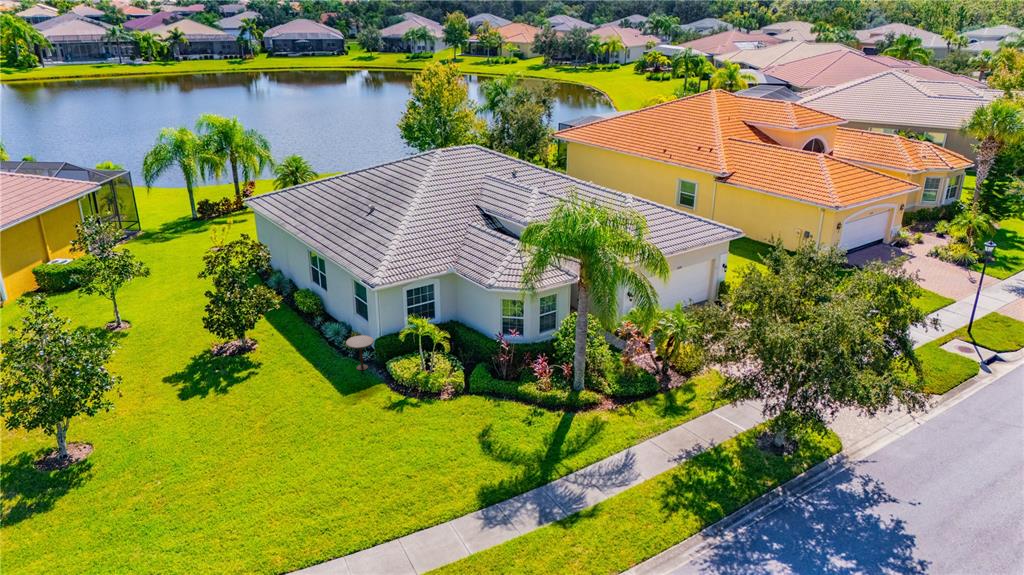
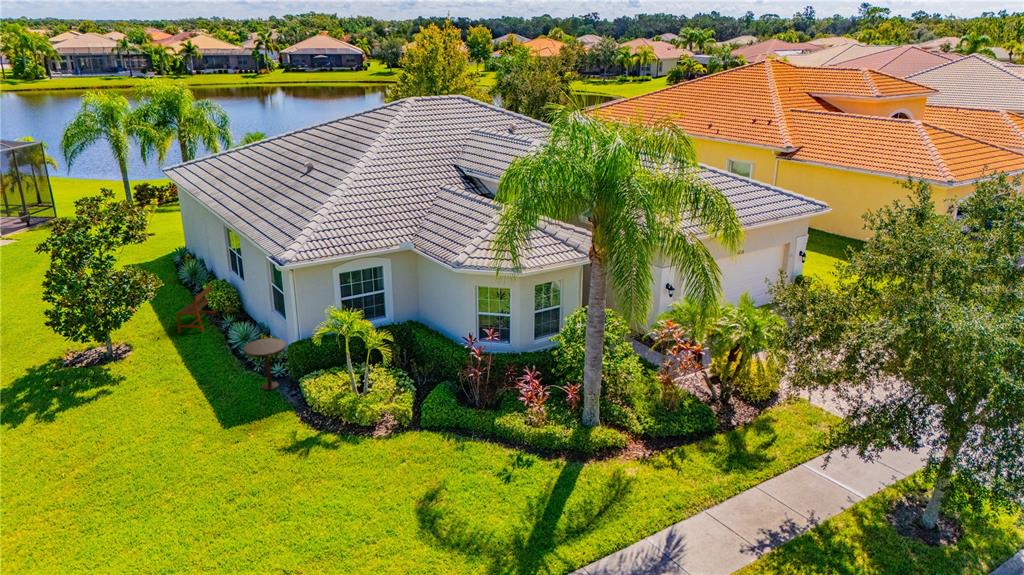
bench: none [282,294,307,330] -> present [177,285,216,333]

